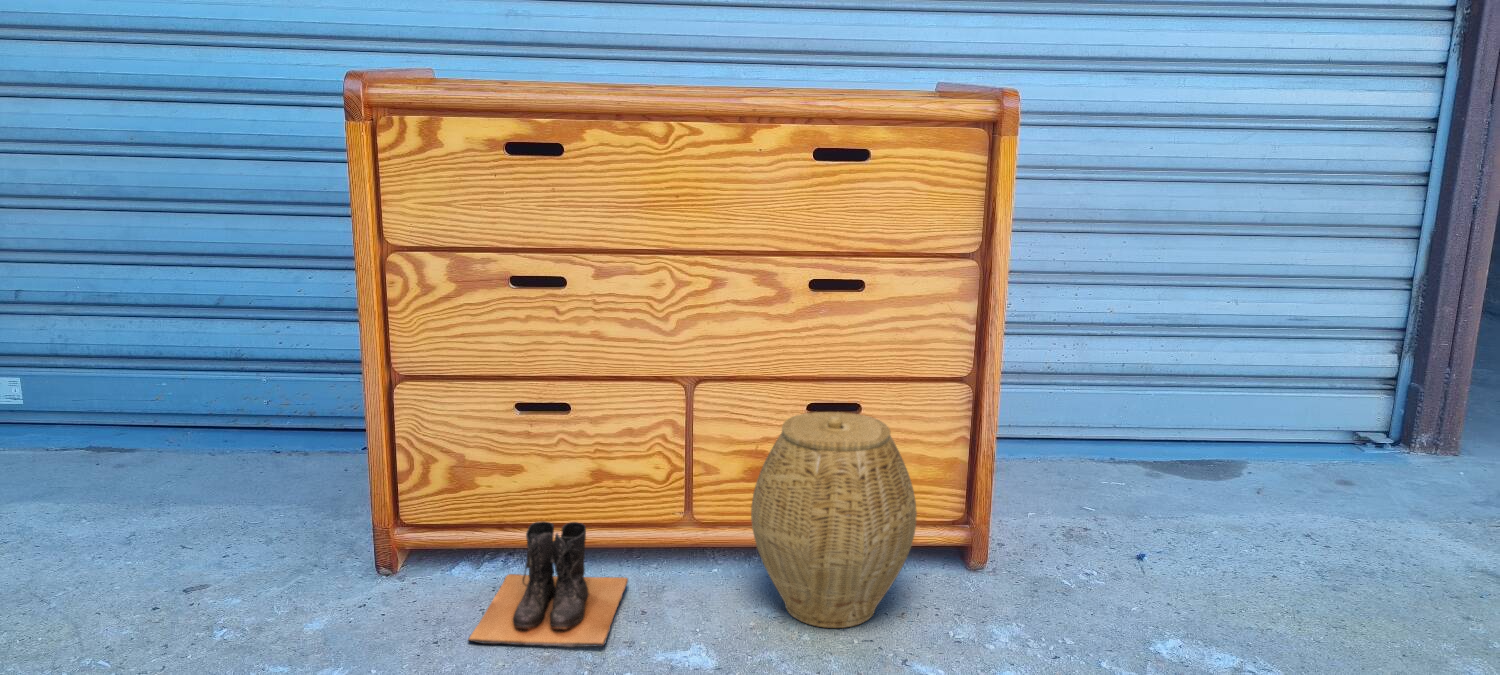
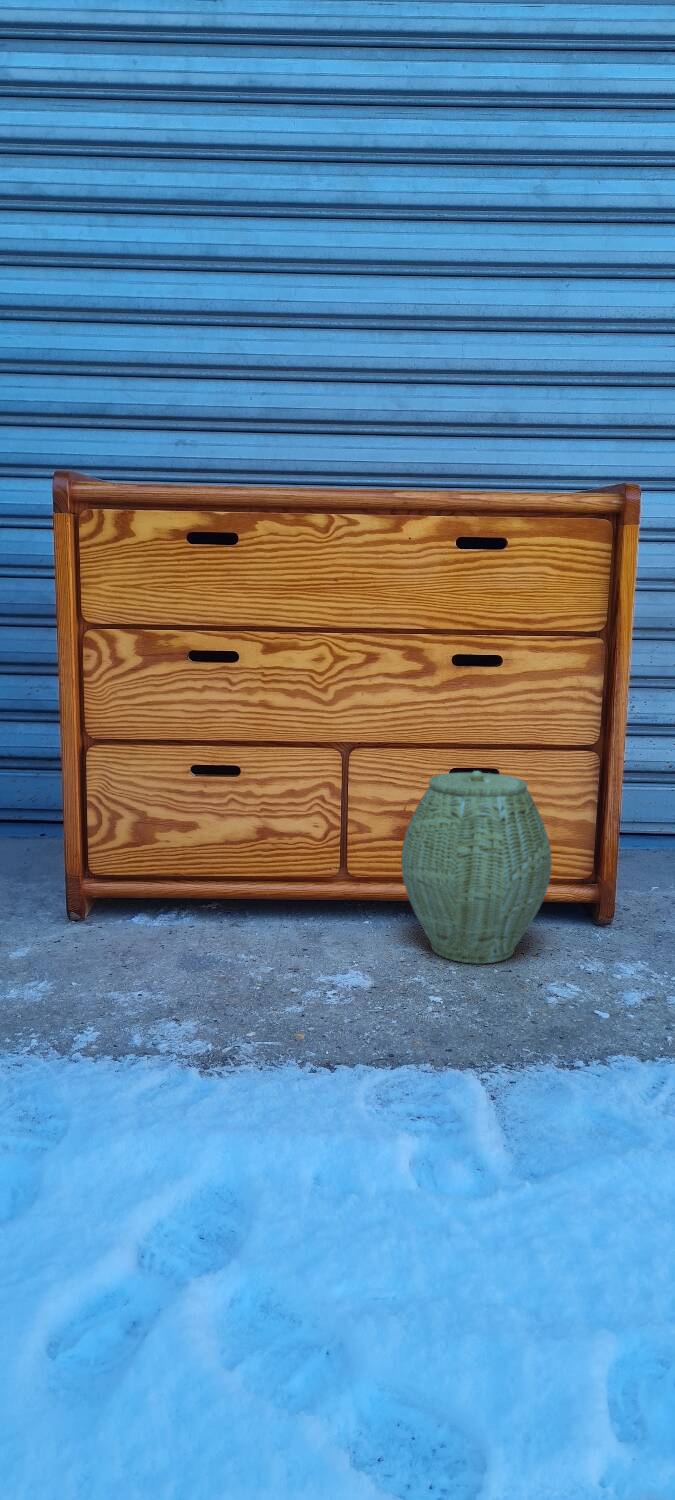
boots: present [468,521,628,647] -> none [148,867,290,971]

